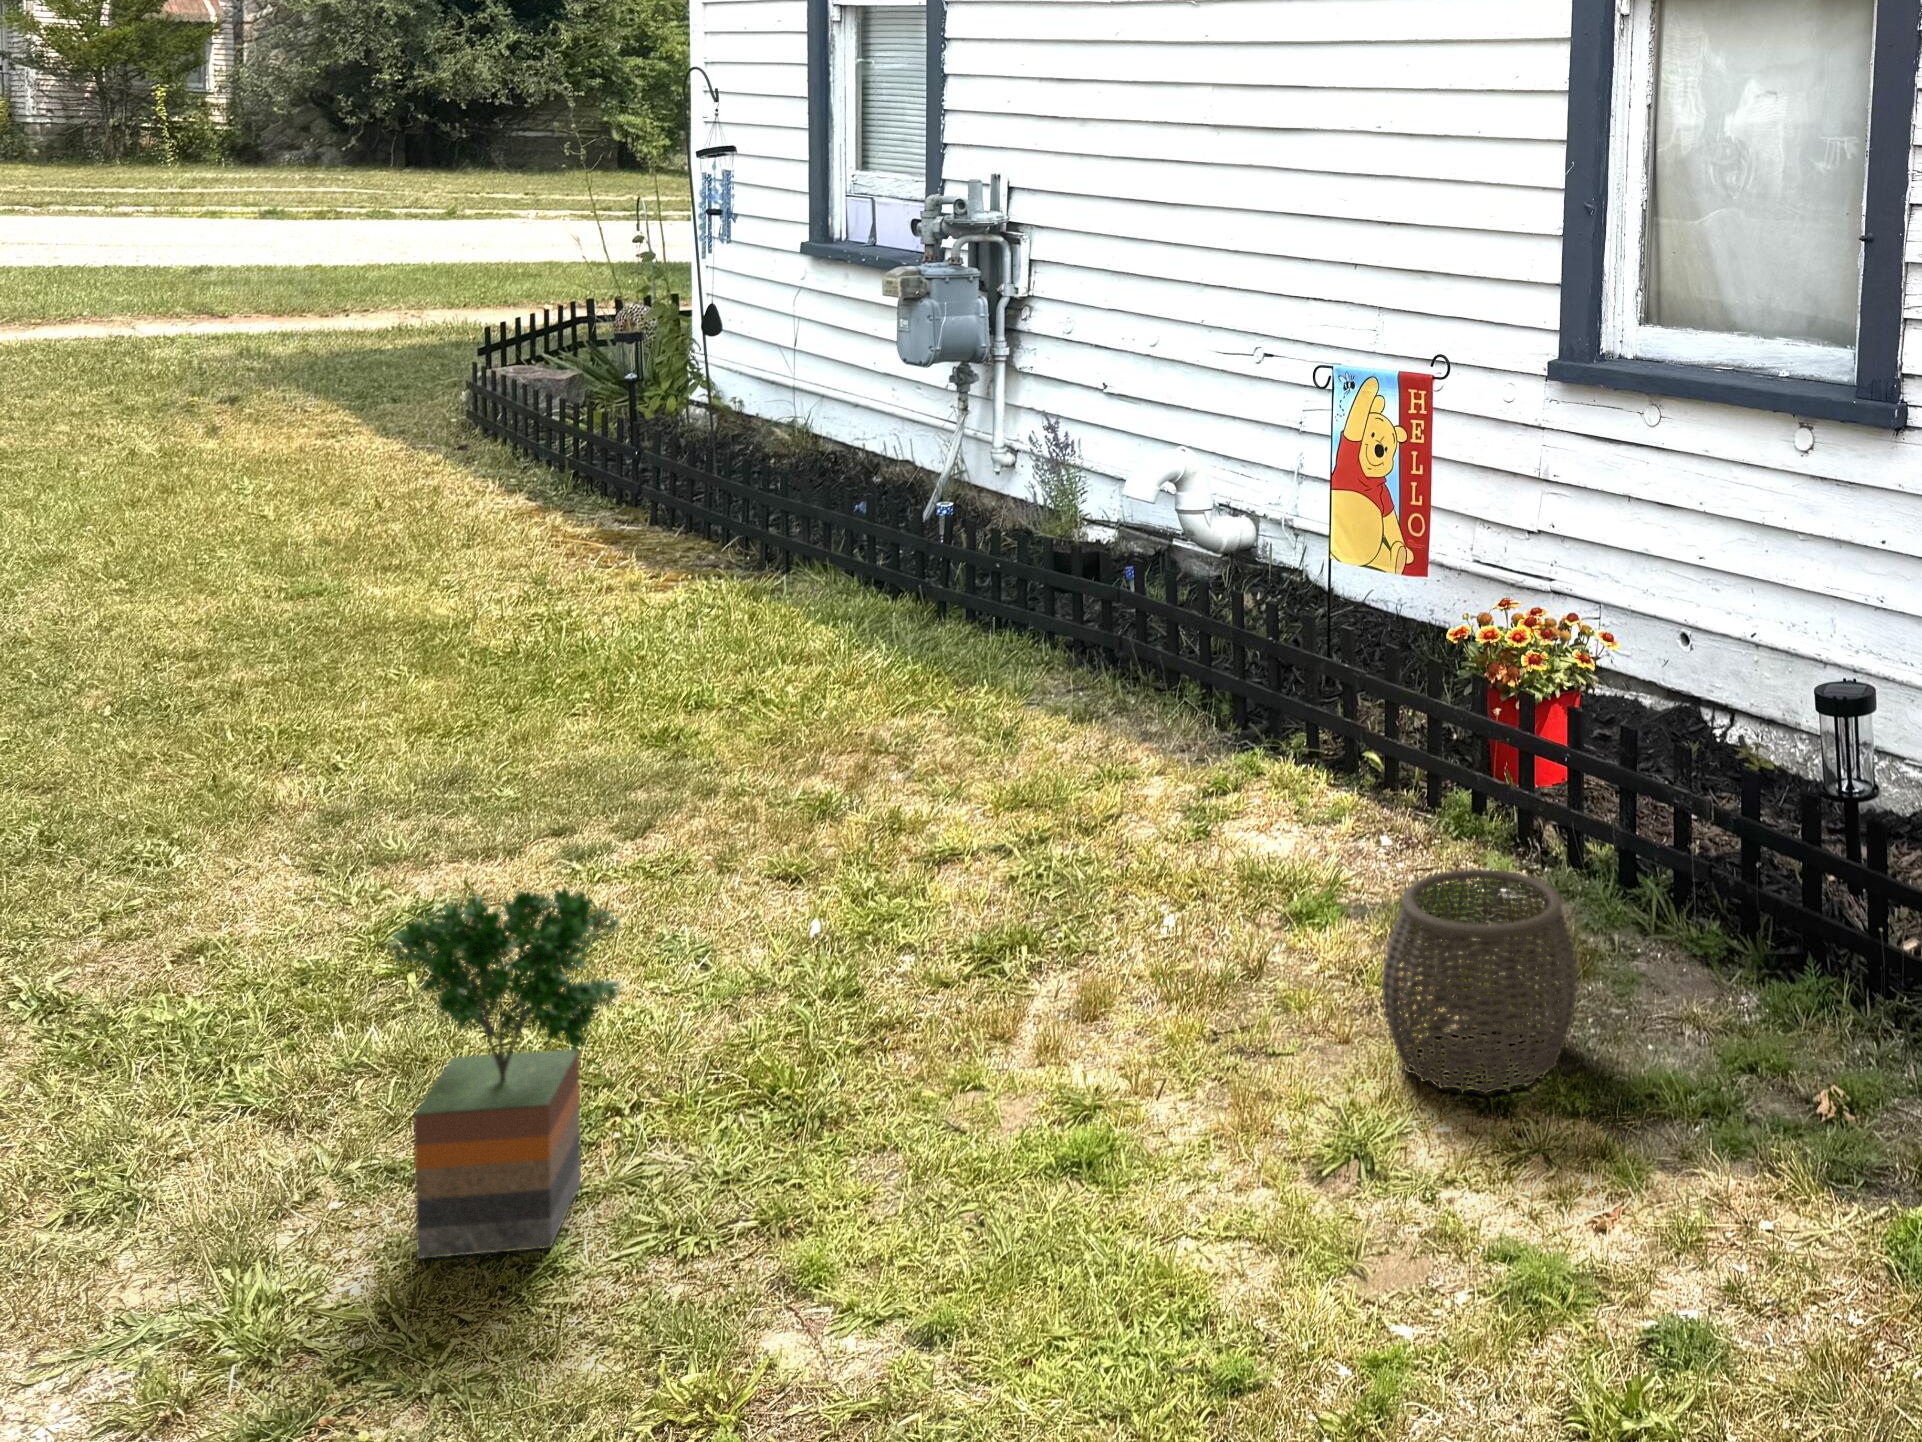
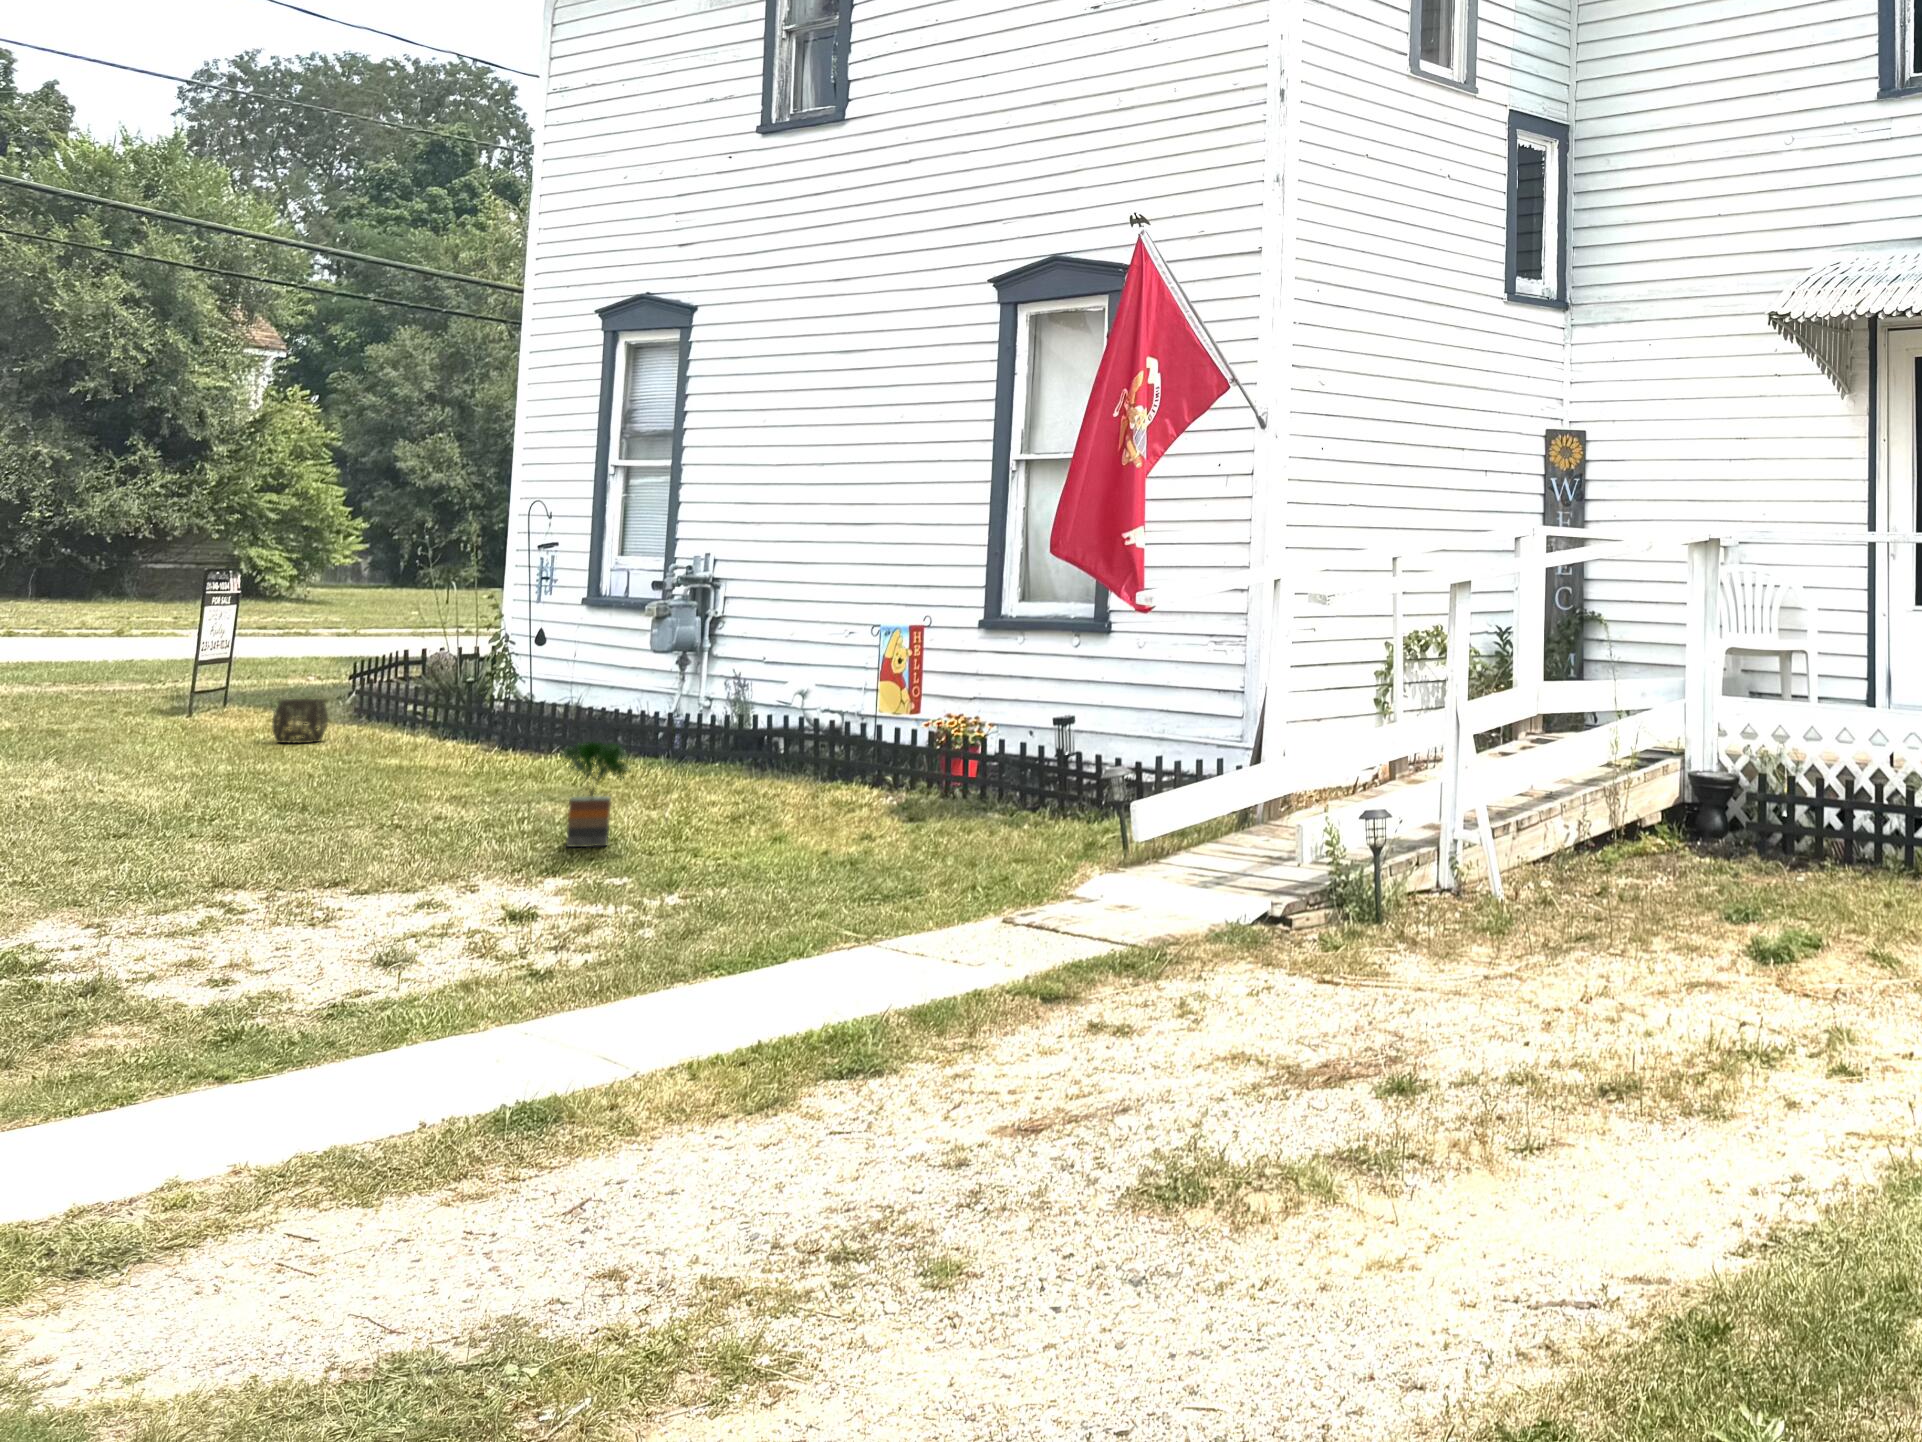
woven basket: present [1381,869,1579,1093] -> present [272,699,328,743]

